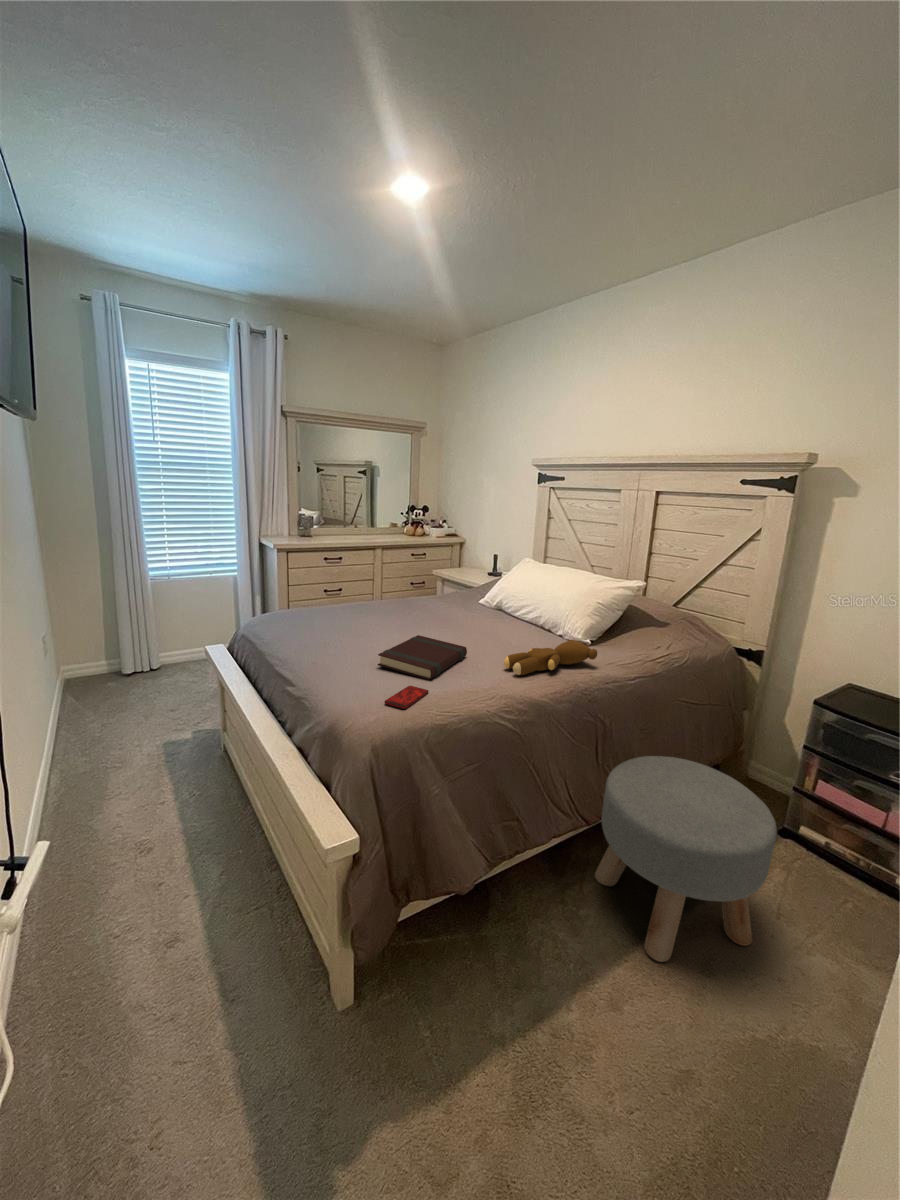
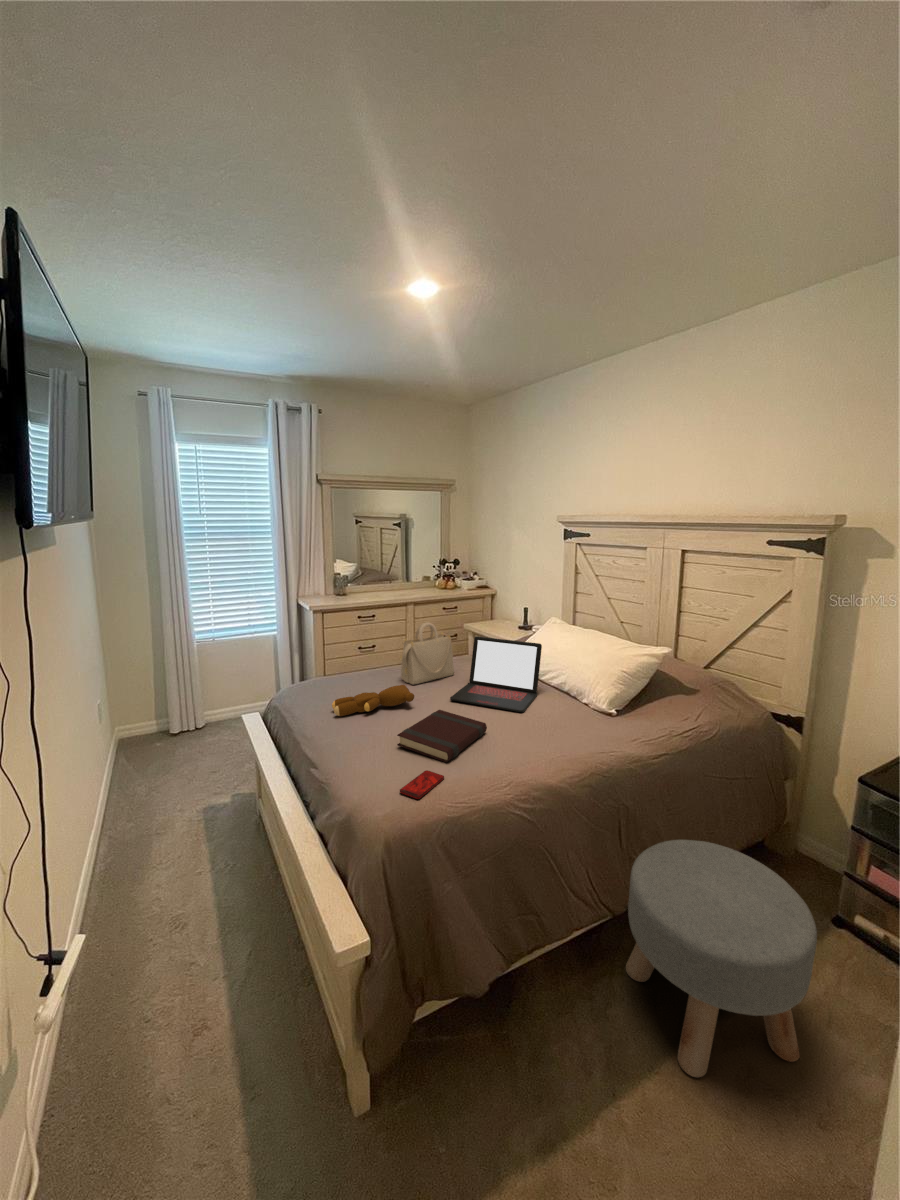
handbag: none [375,555,428,617] -> present [401,622,454,684]
laptop: none [427,570,519,641] -> present [450,636,542,712]
teddy bear: present [504,640,597,675] -> present [332,685,414,716]

